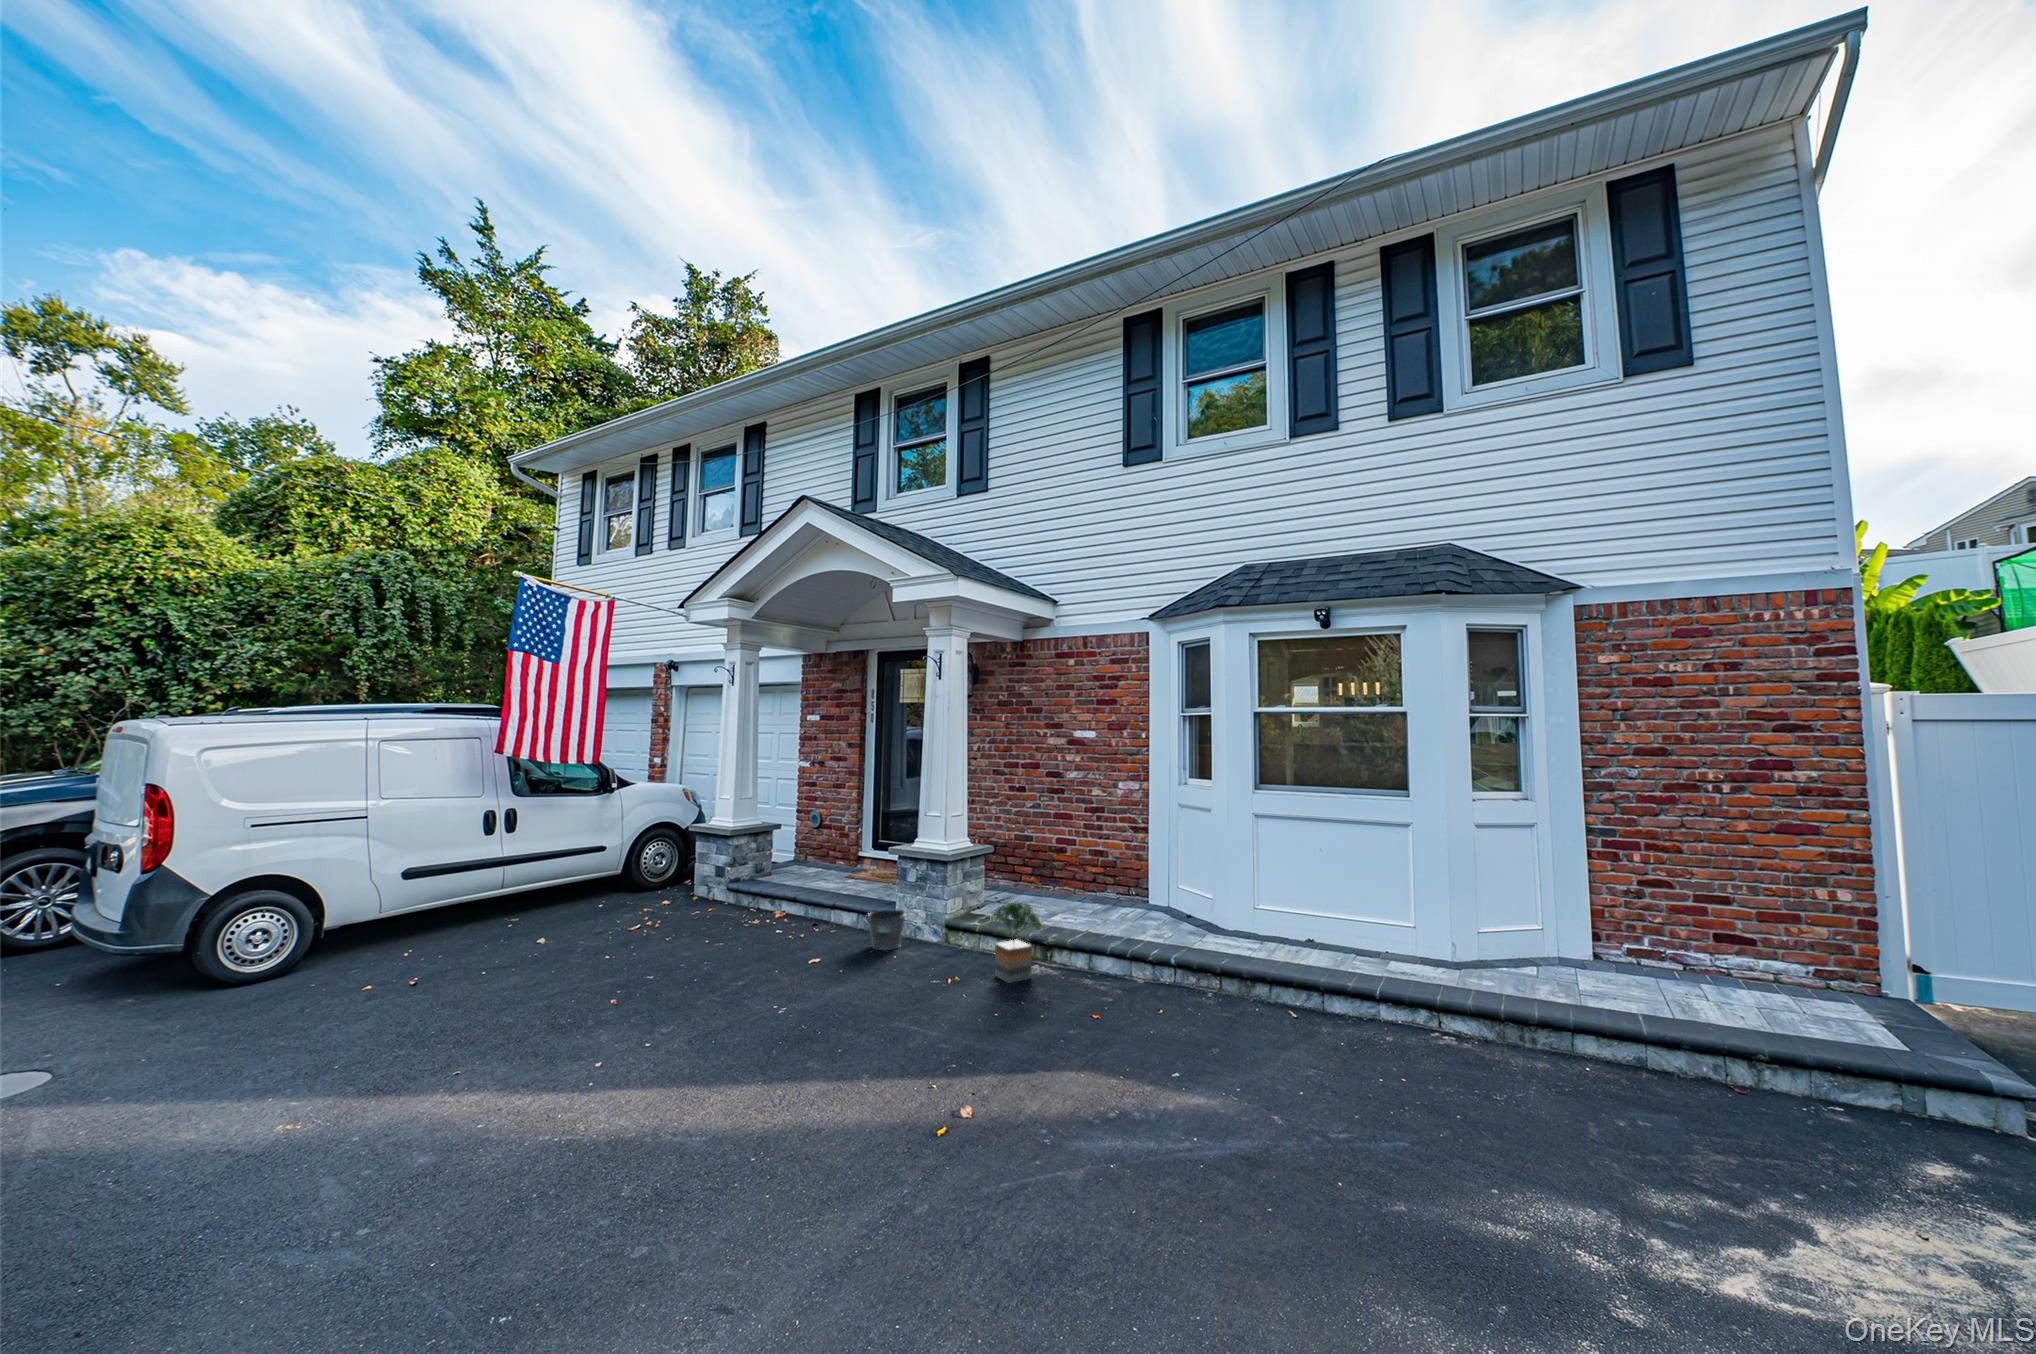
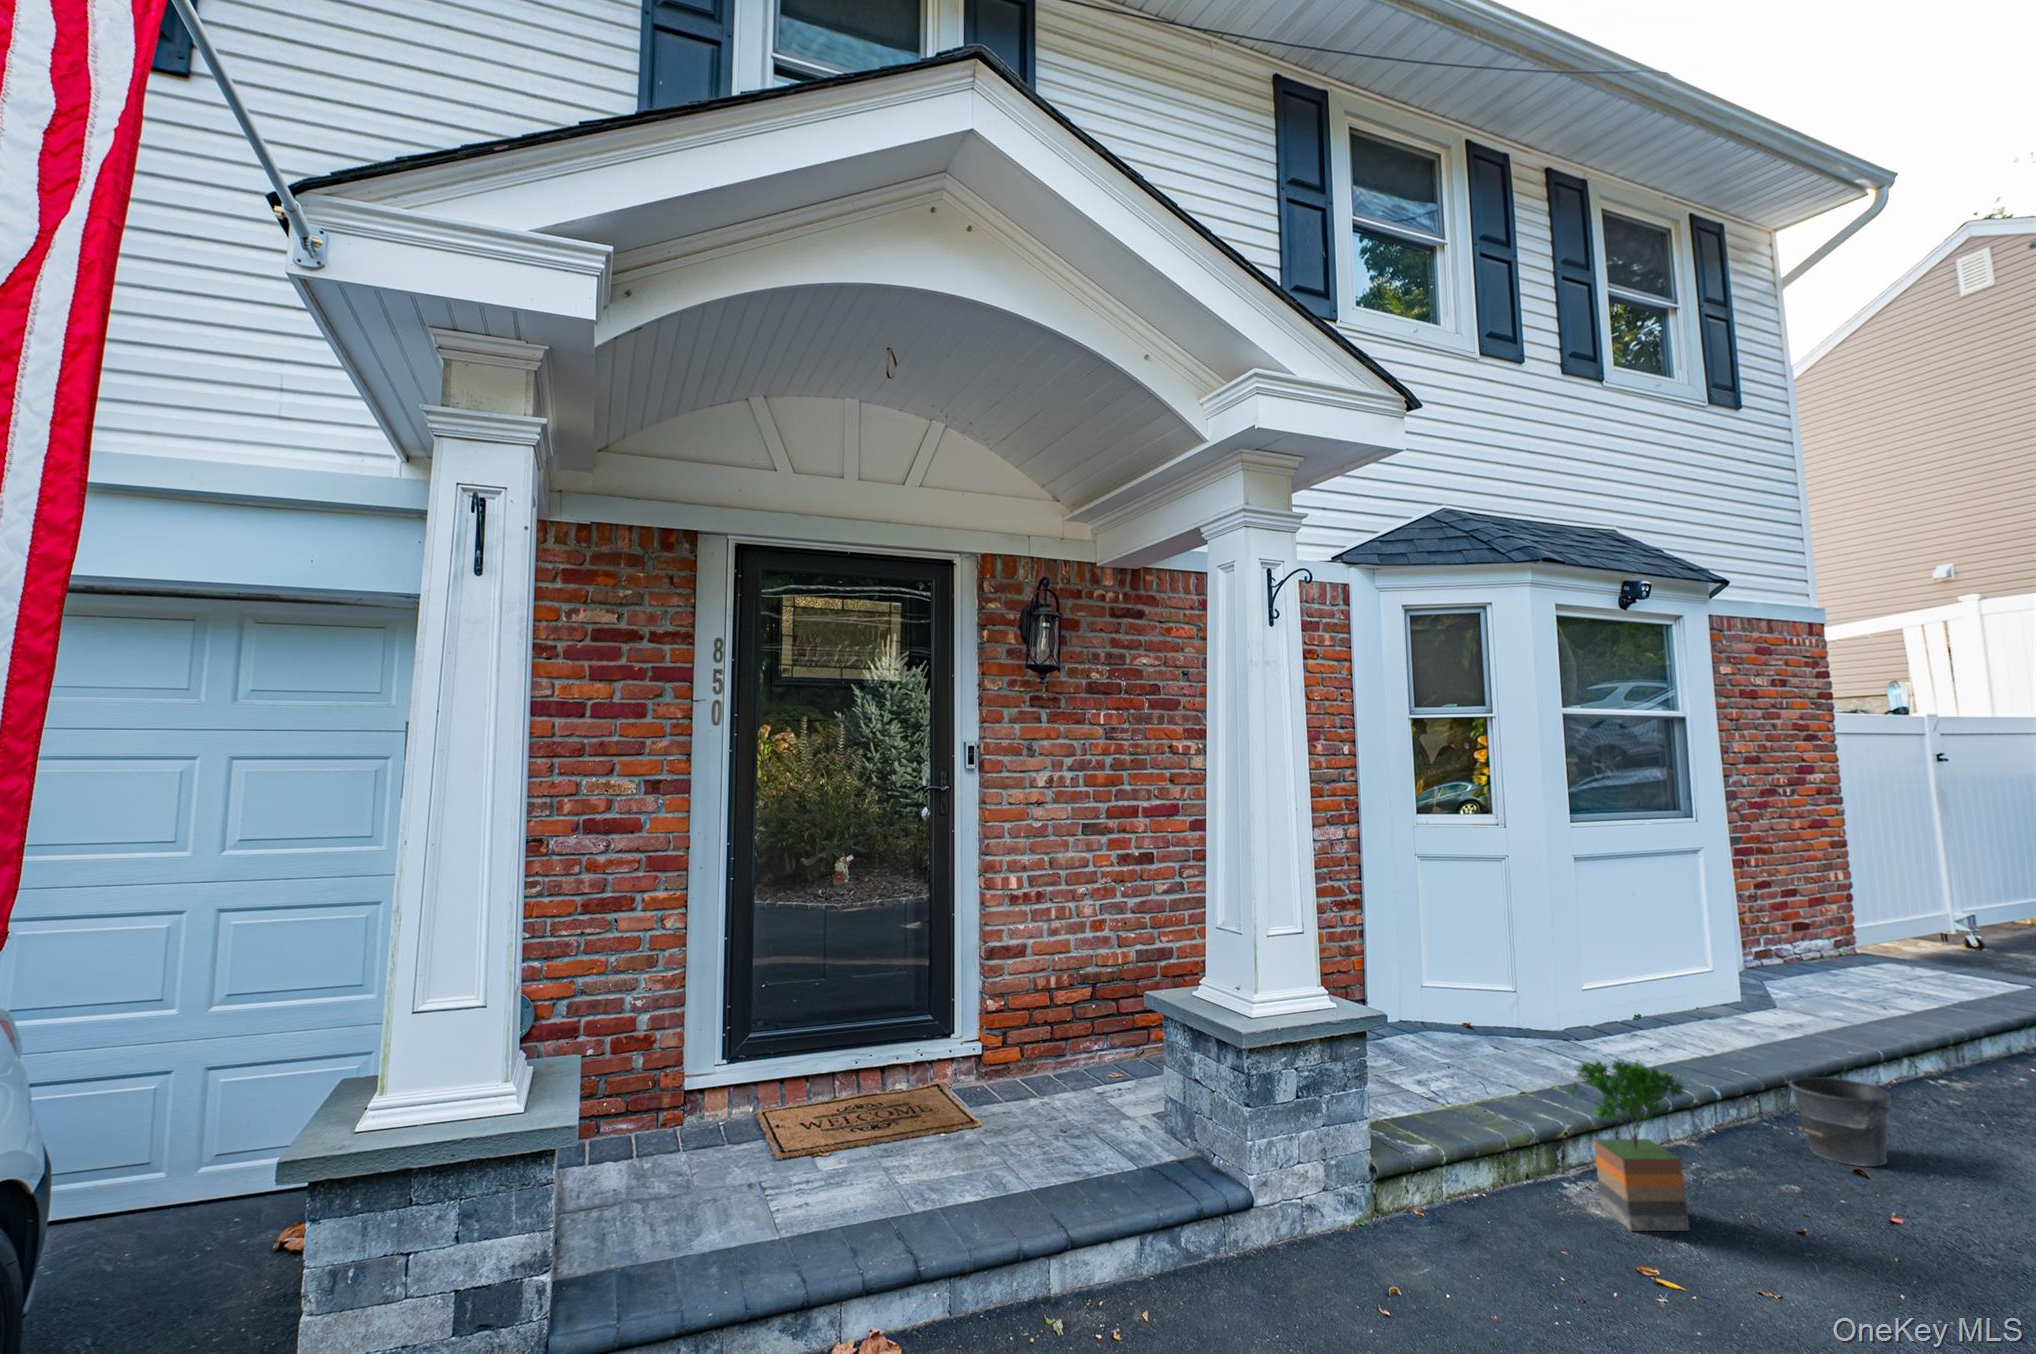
bucket: present [868,910,905,950] -> present [1786,1077,1891,1166]

